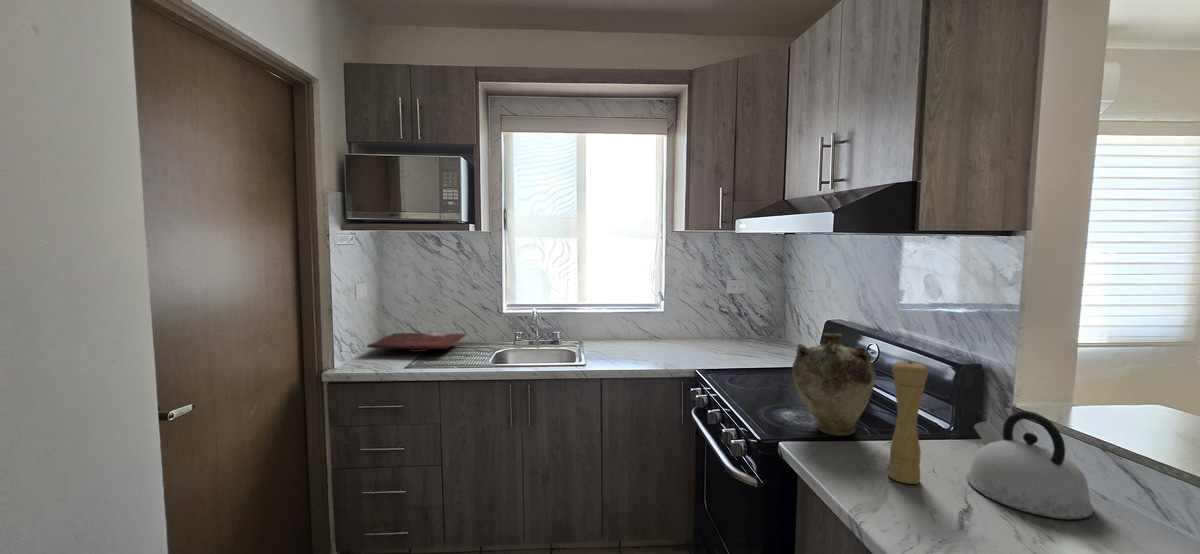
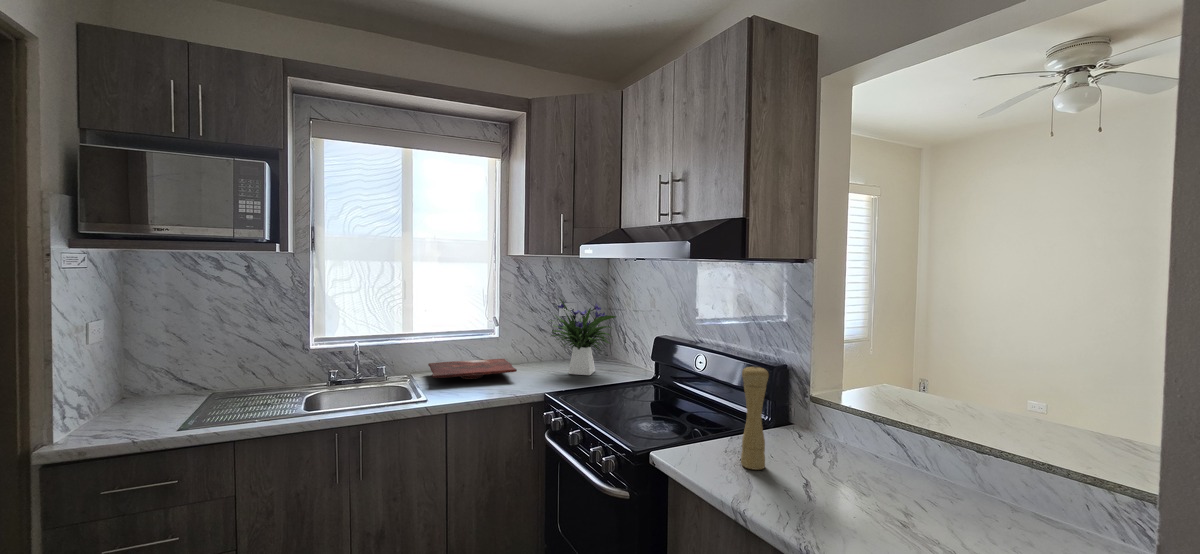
flower arrangement: none [706,274,785,356] -> present [550,298,616,375]
cutting board: present [367,333,466,352] -> present [428,359,517,379]
vase: present [792,333,876,436] -> none [652,348,719,439]
kettle: present [967,411,1093,519] -> none [792,398,873,477]

